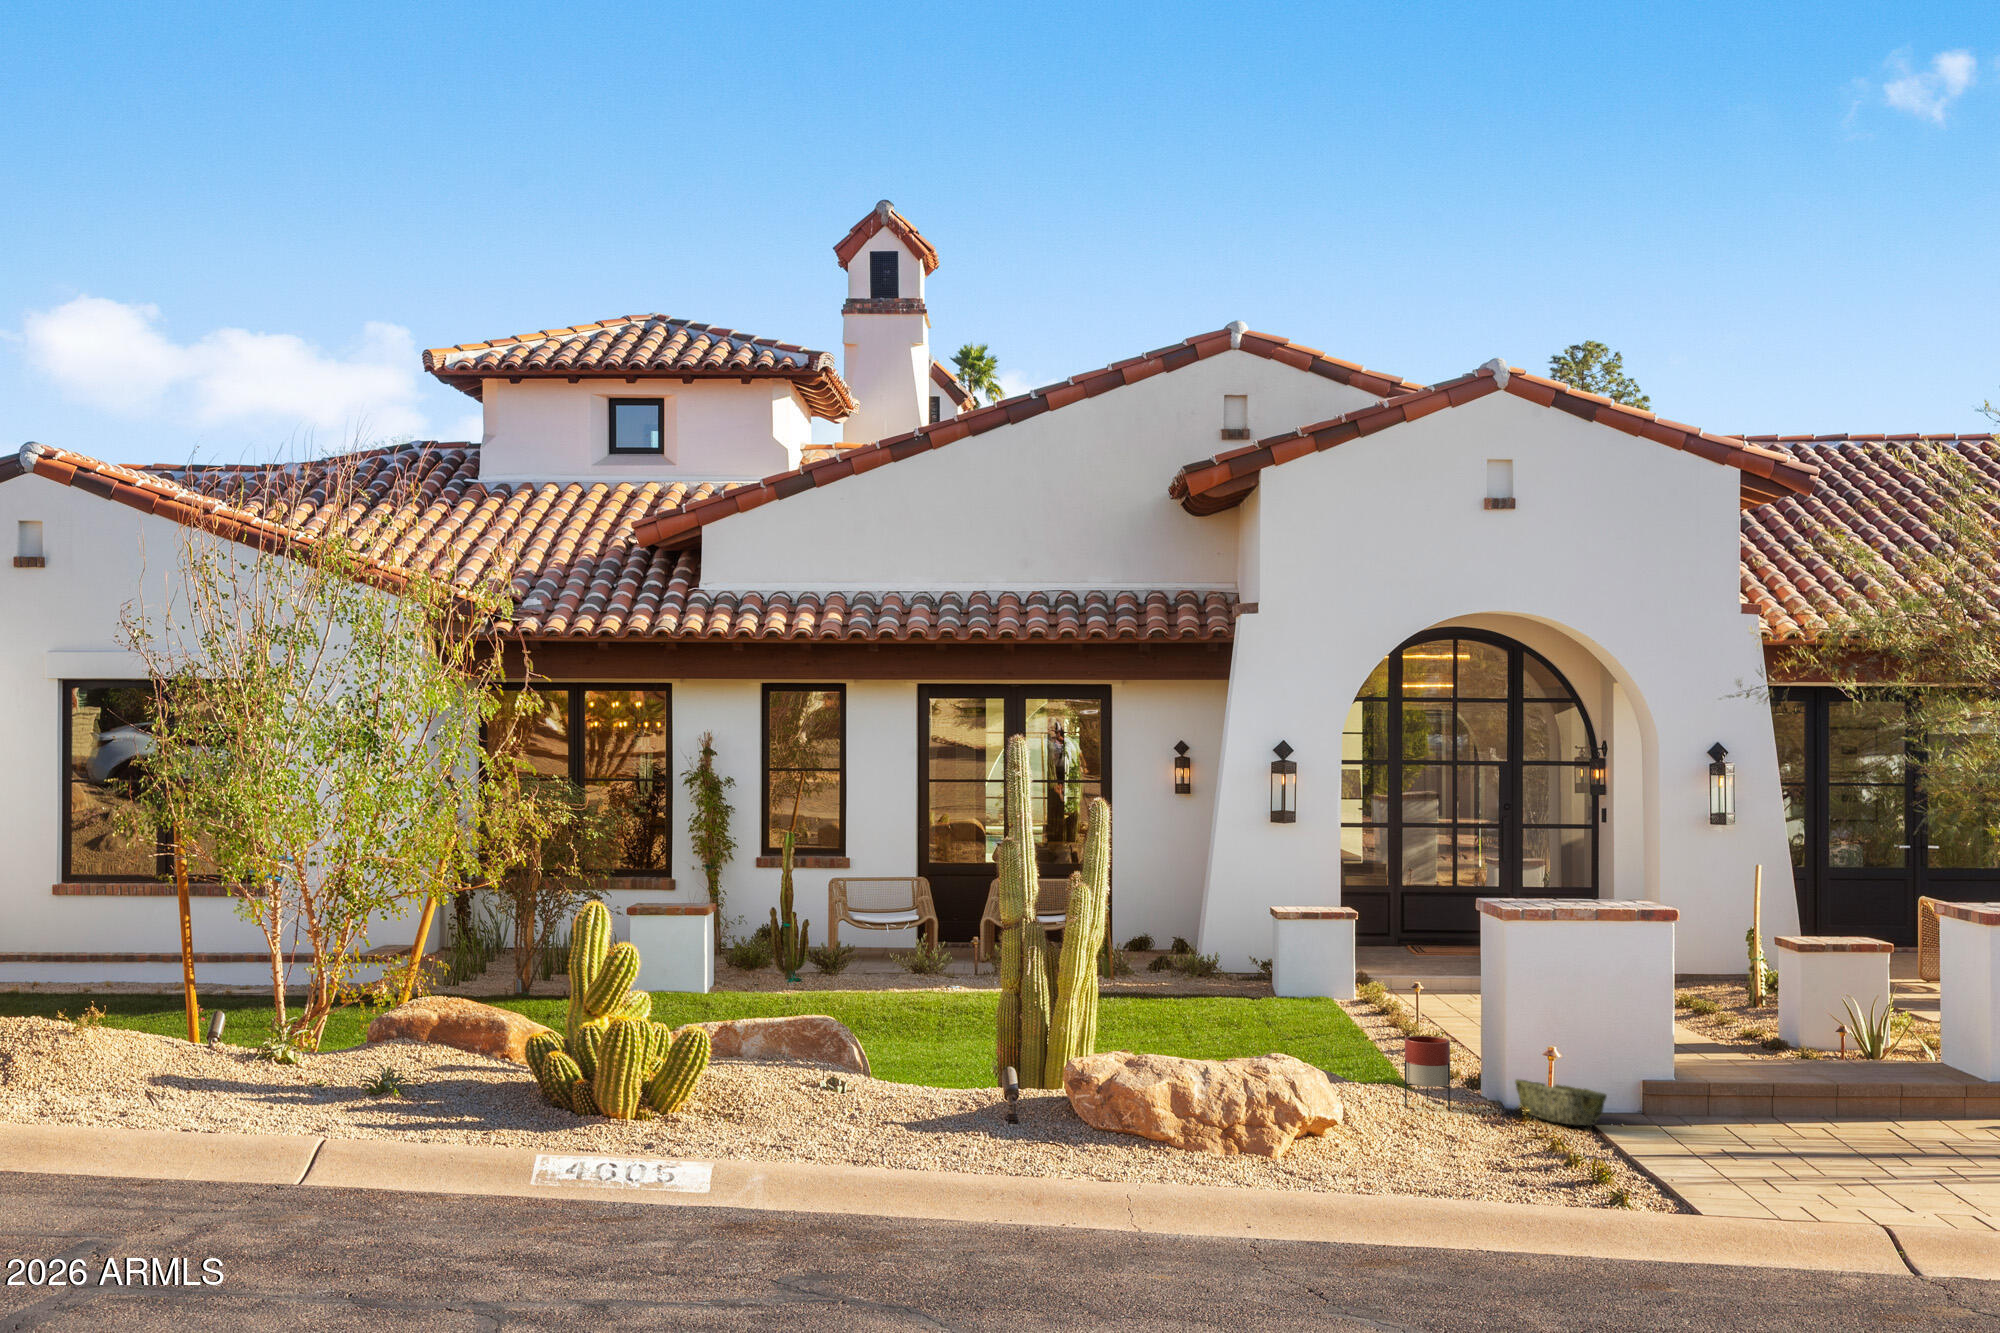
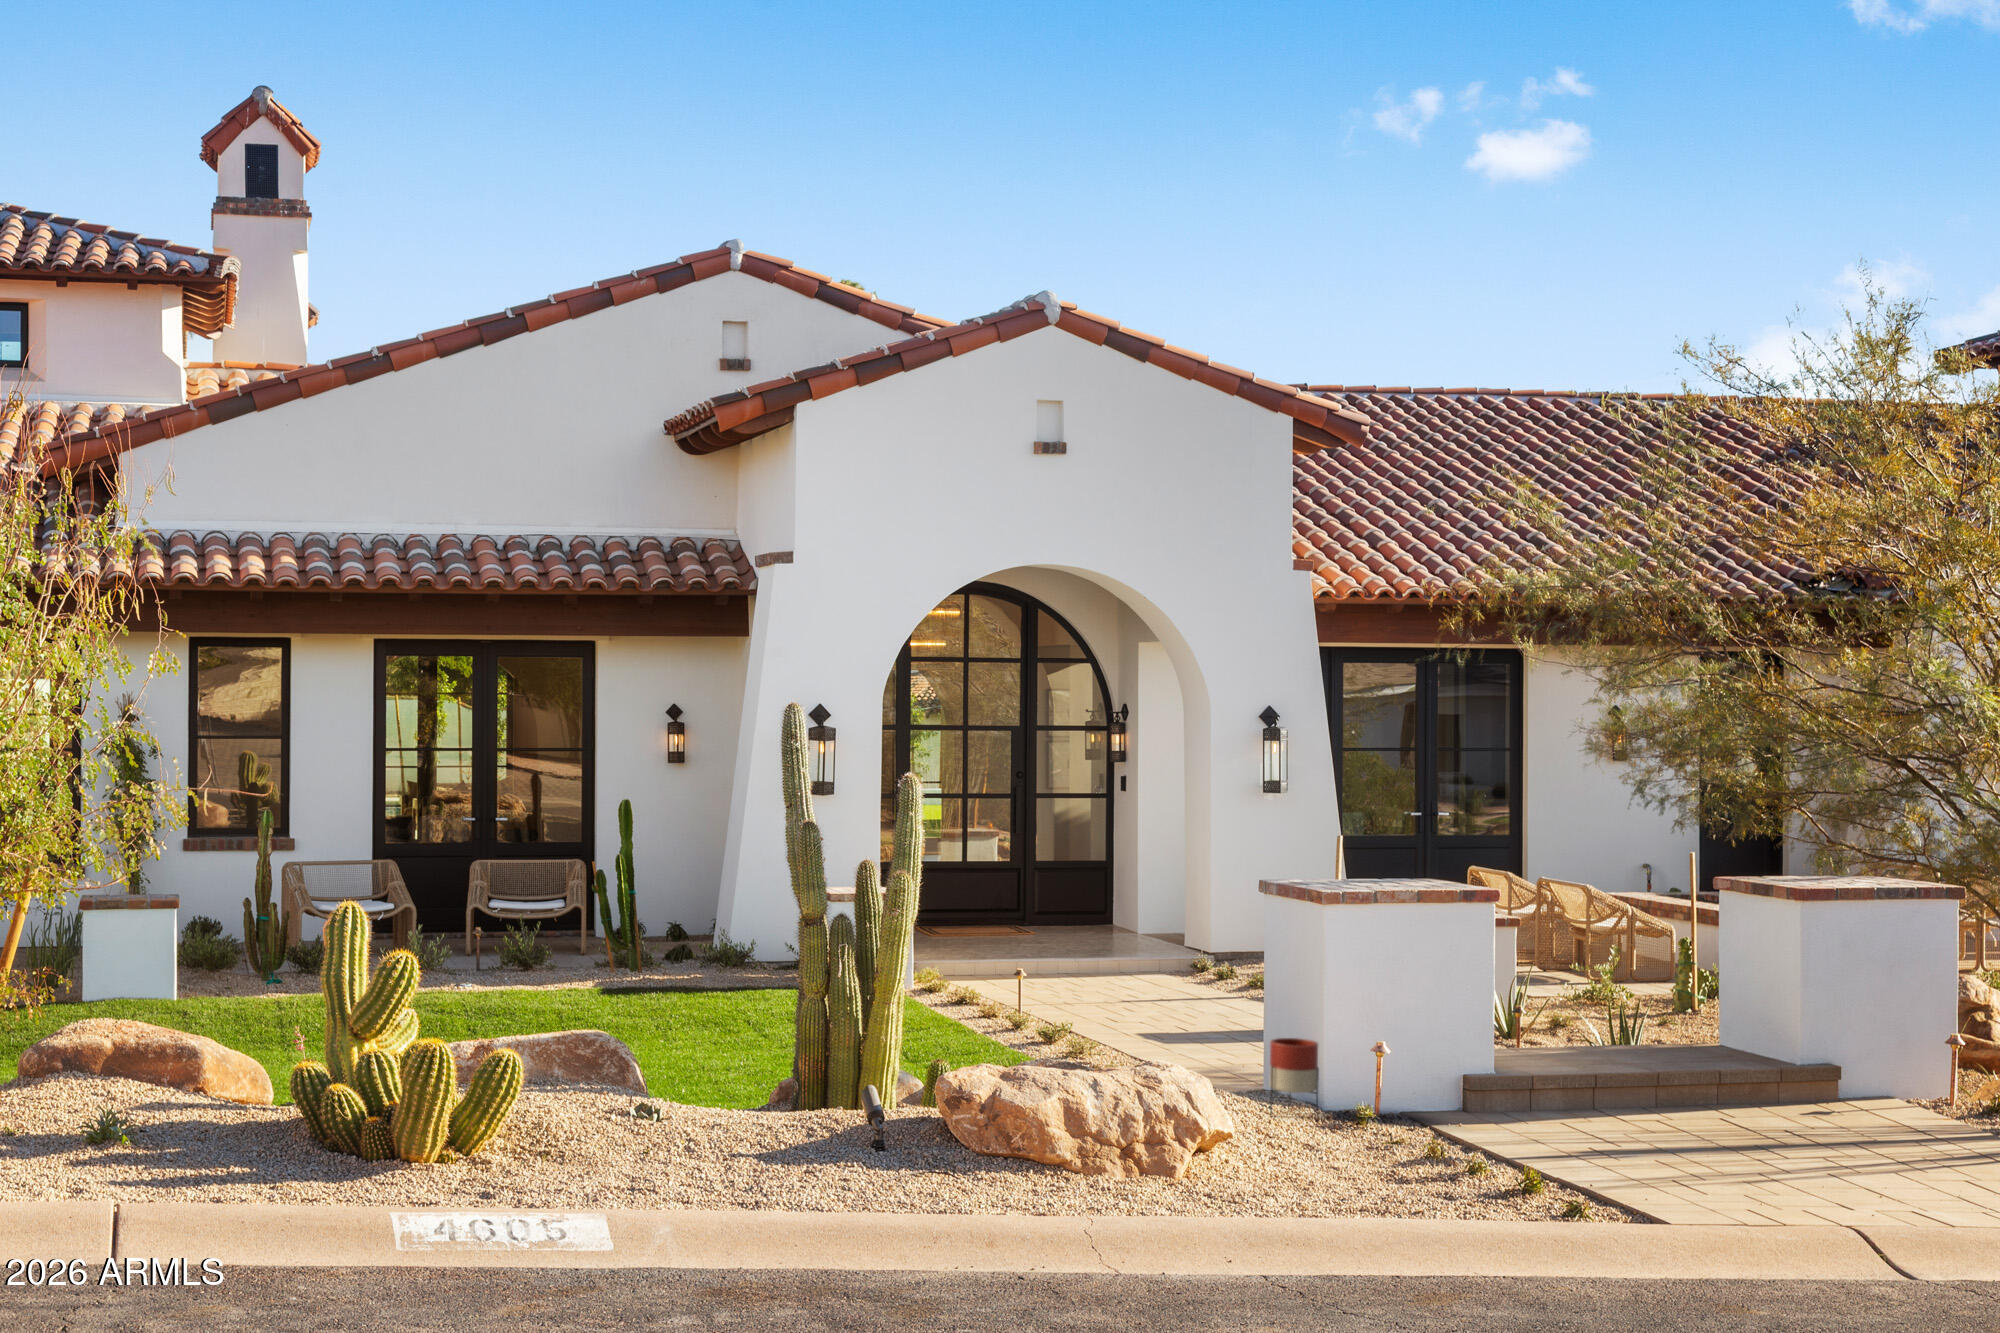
woven basket: present [1515,1079,1607,1126] -> none [1386,1082,1482,1131]

